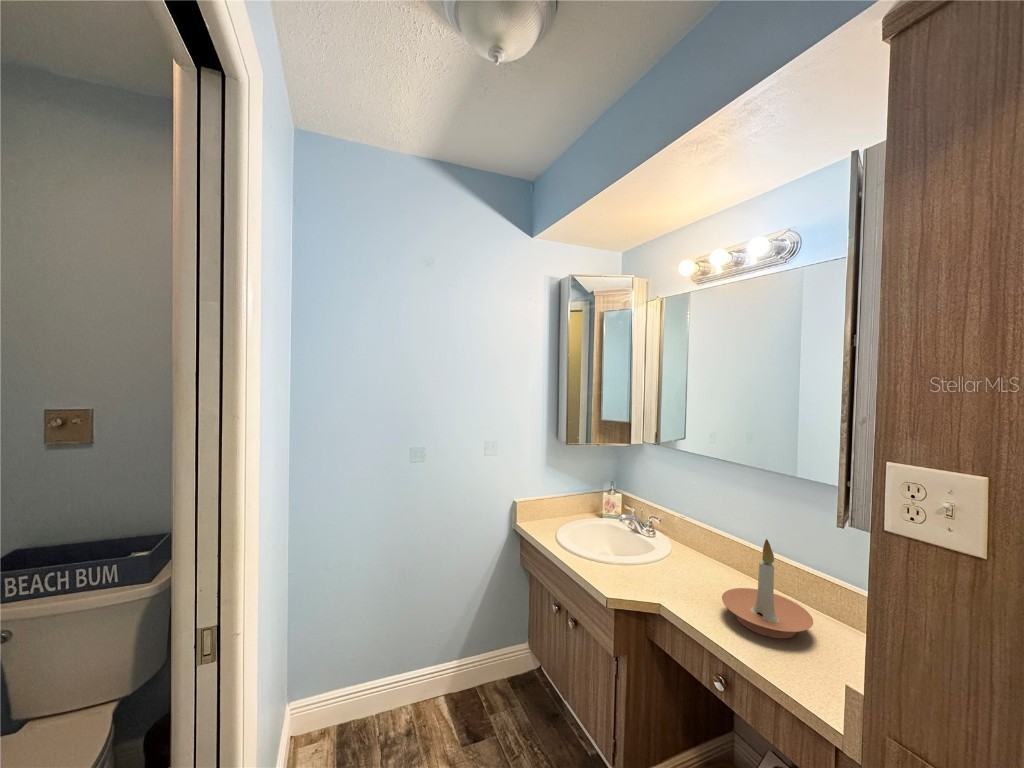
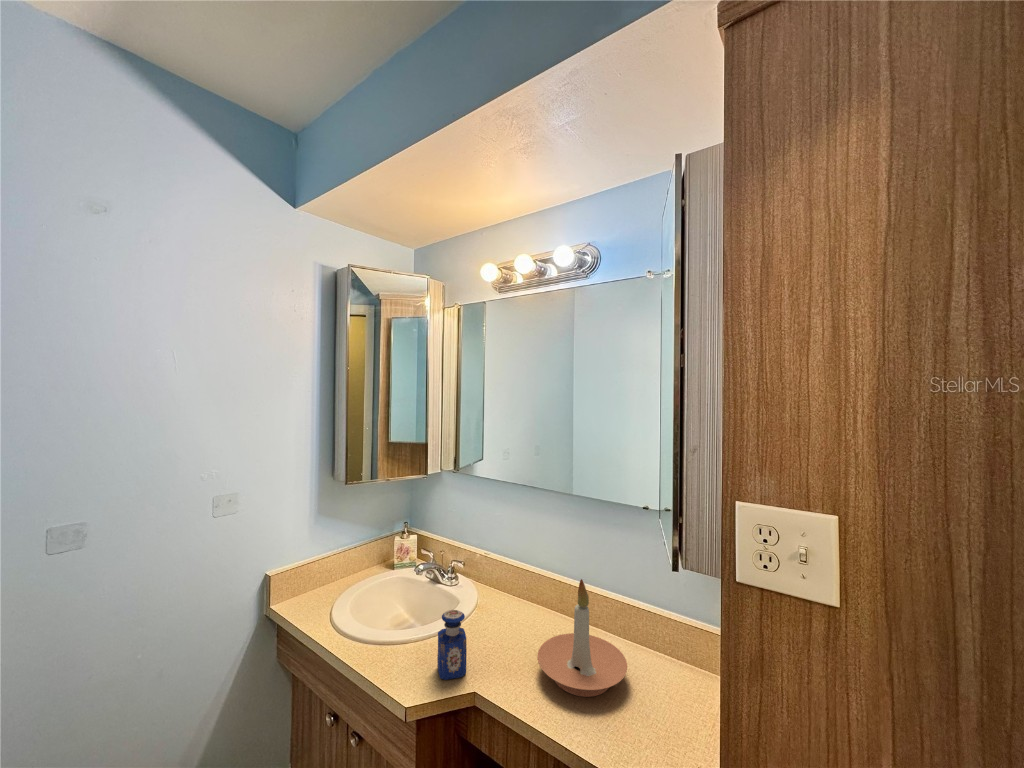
perfume bottle: none [636,545,659,596] -> present [437,610,467,680]

